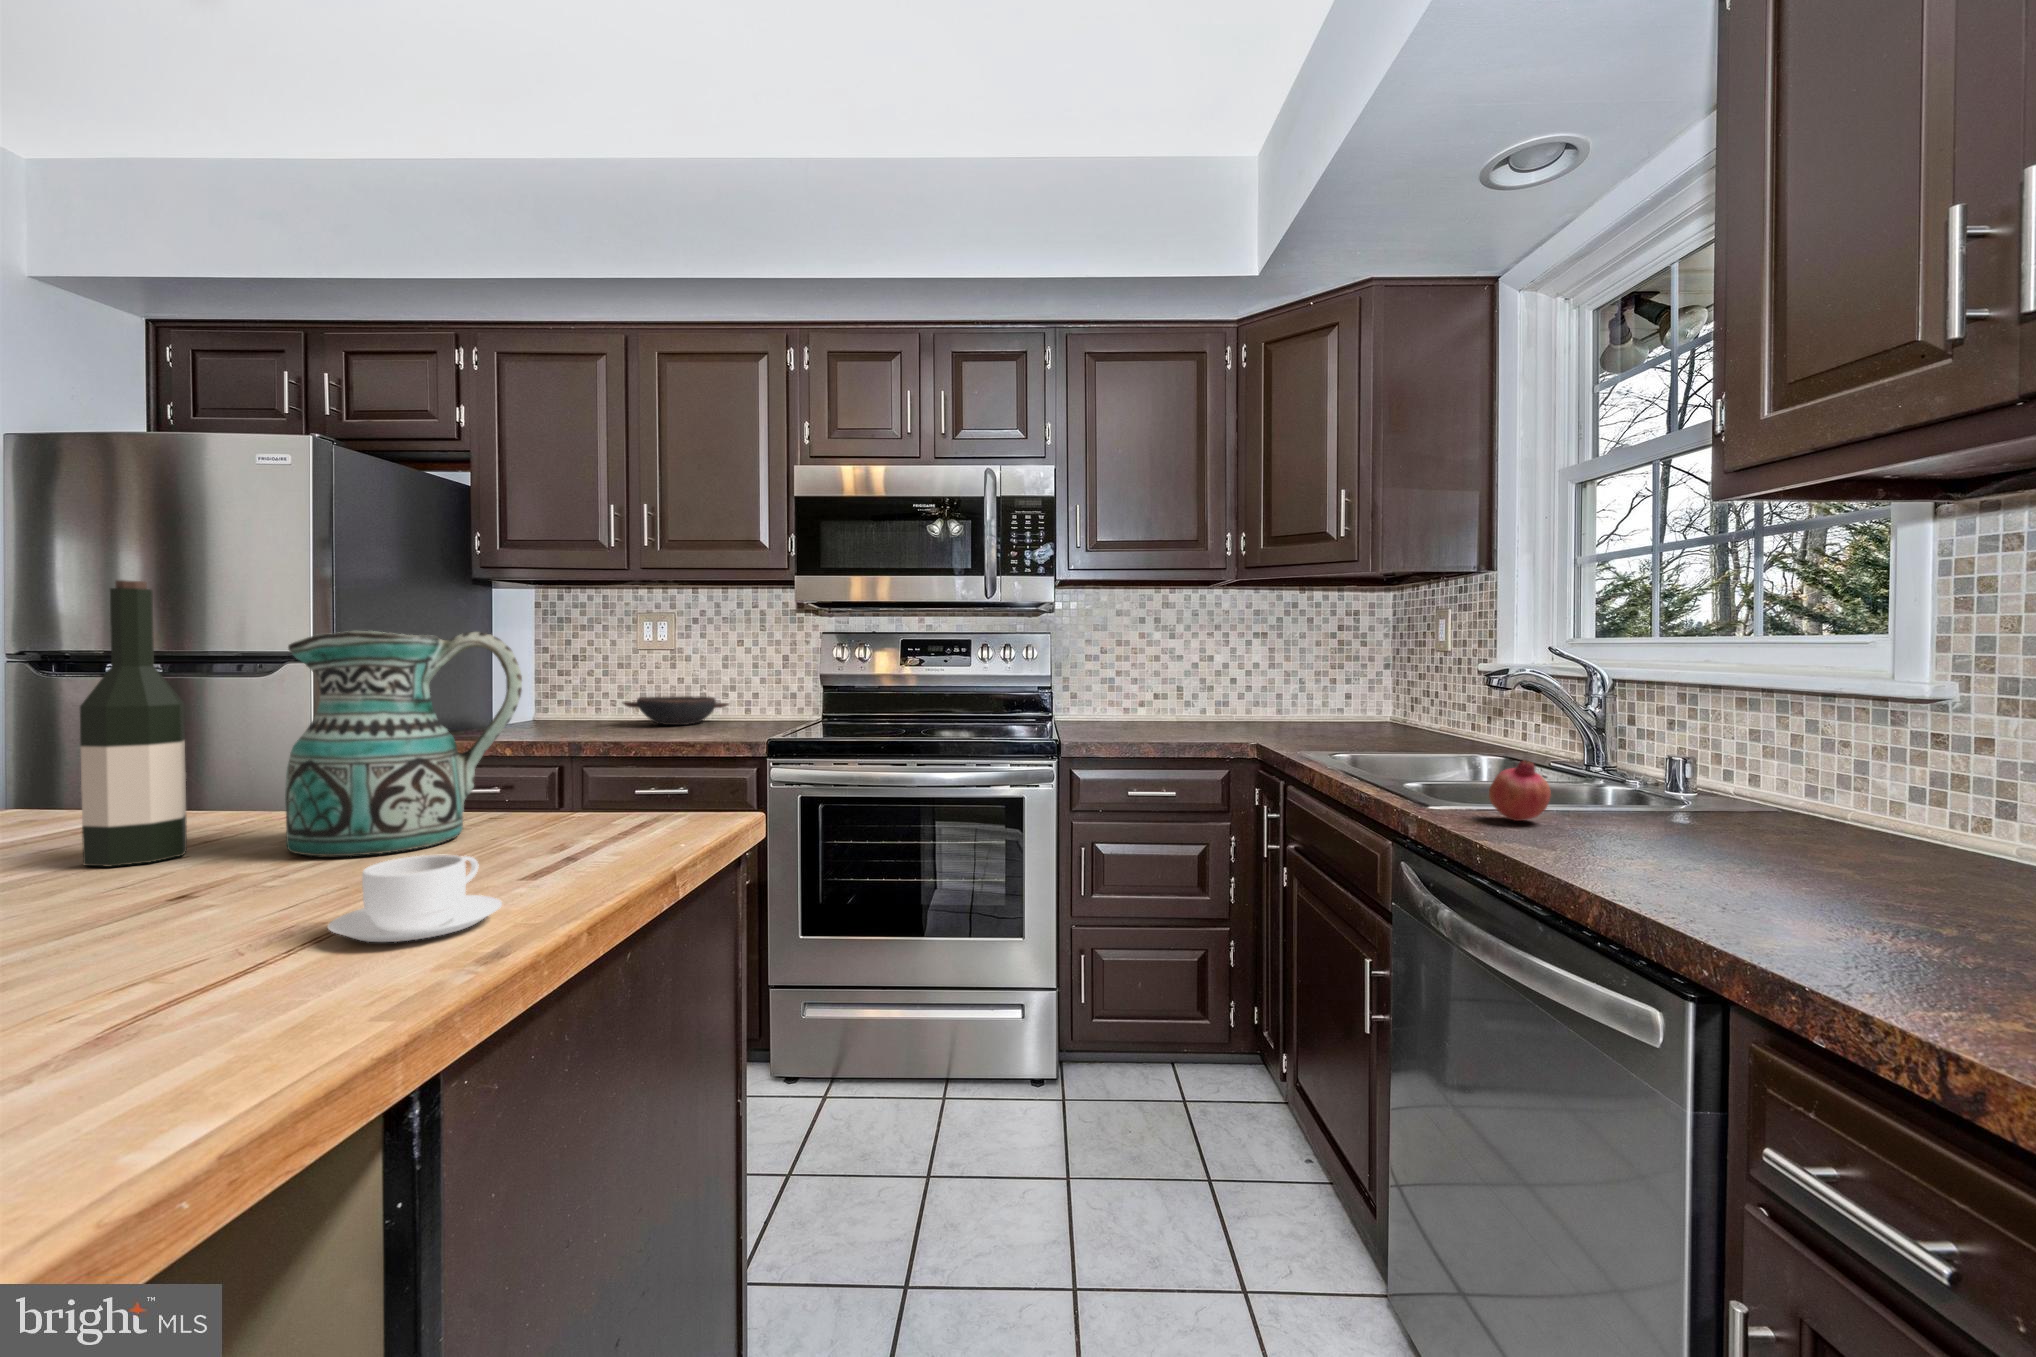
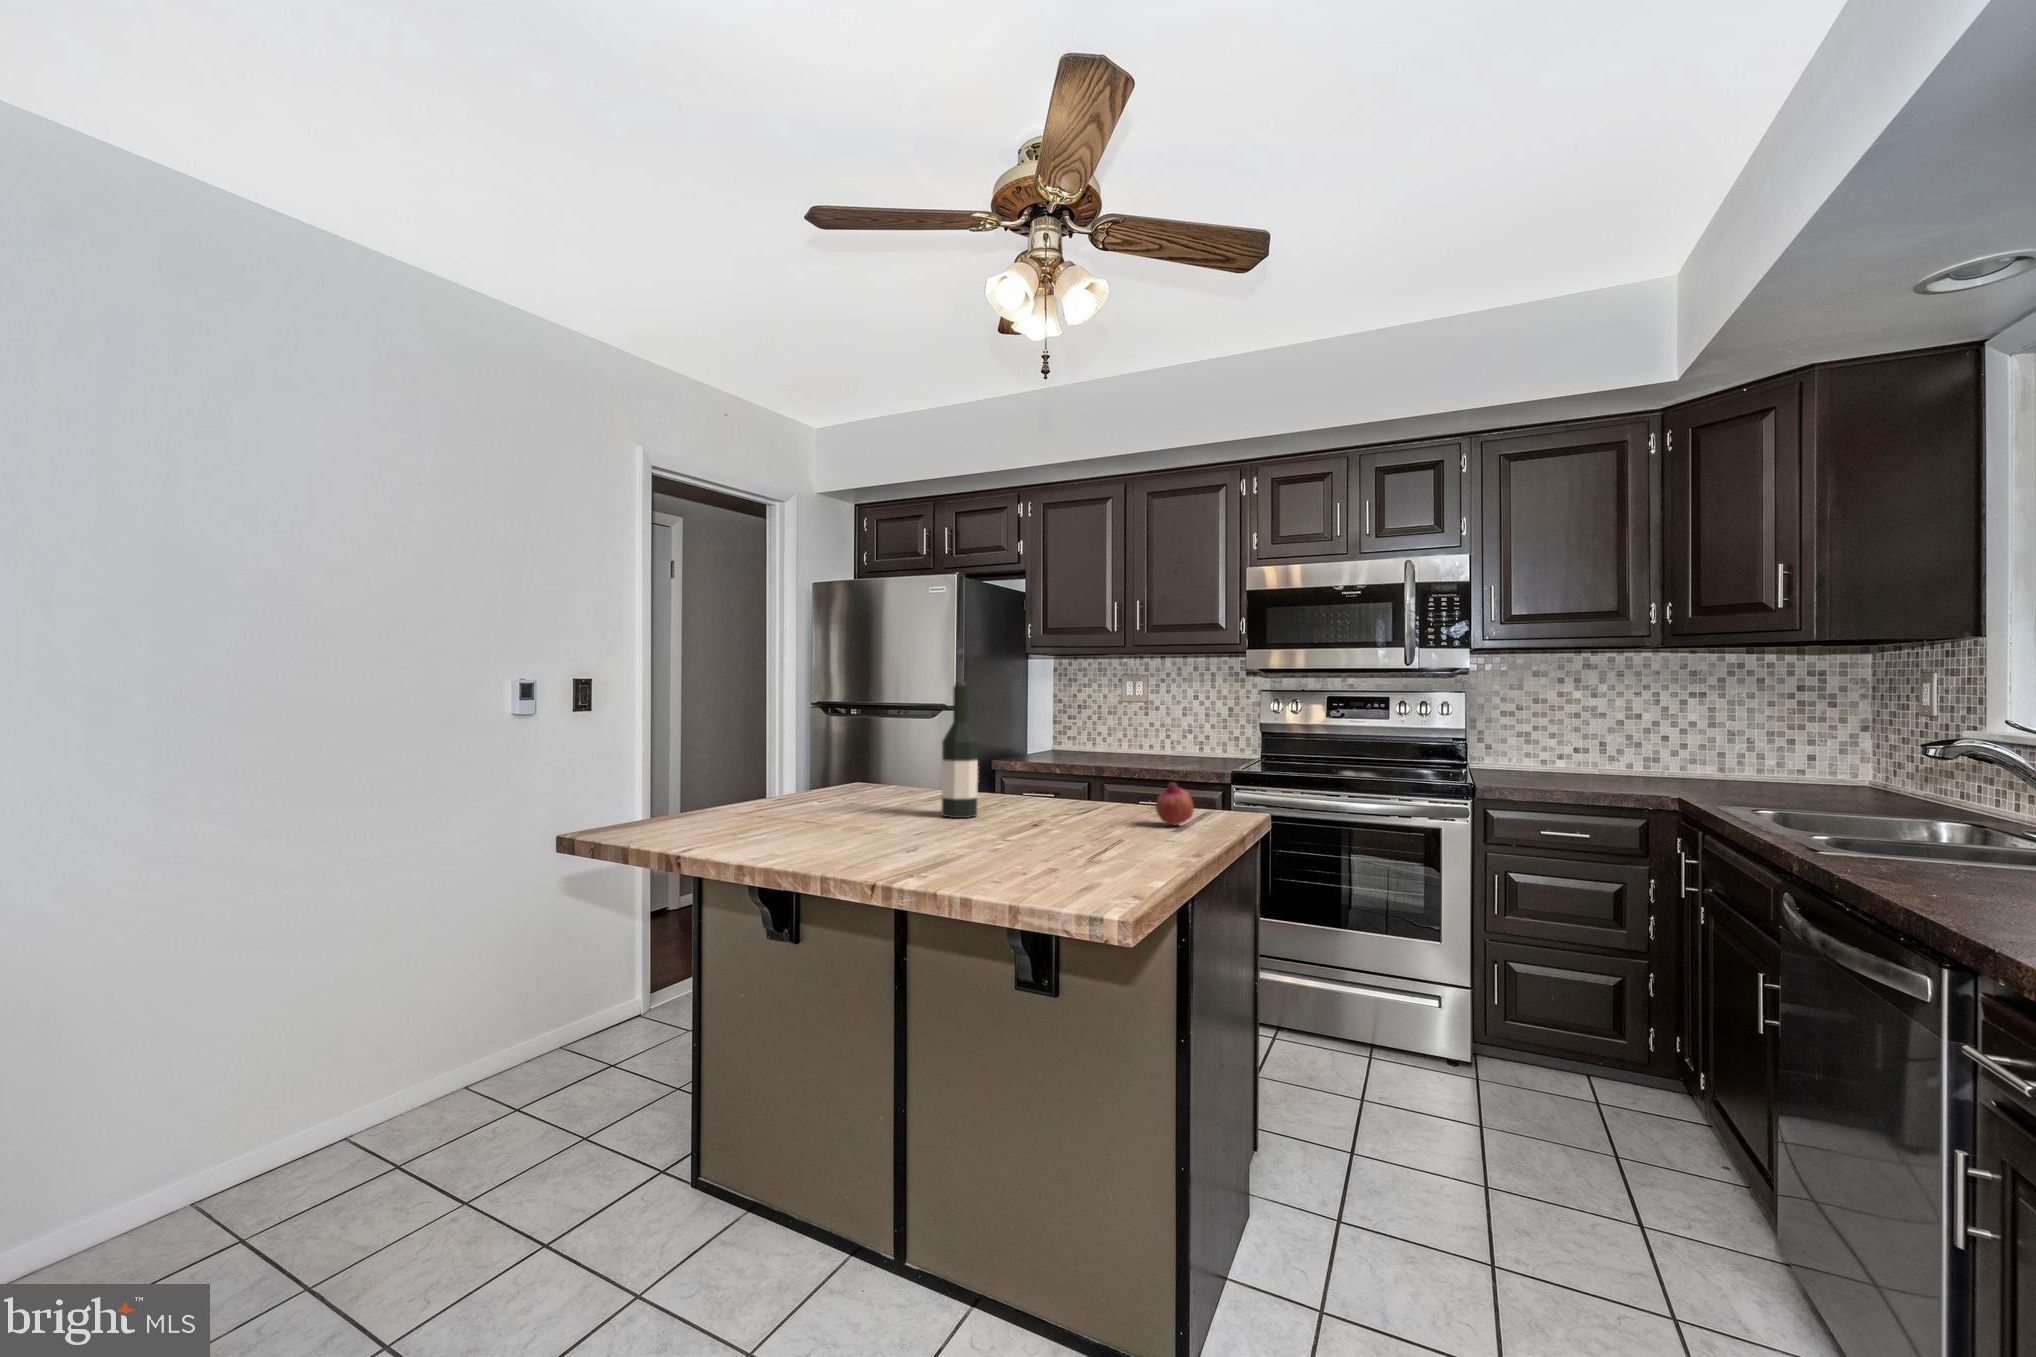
ceramic pitcher: present [285,631,522,856] -> none [1018,706,1124,822]
bowl: present [623,696,729,725] -> none [1115,737,1191,759]
fruit: present [1489,760,1551,821] -> present [1156,782,1194,825]
coffee cup: present [328,855,502,942] -> none [1085,821,1153,858]

